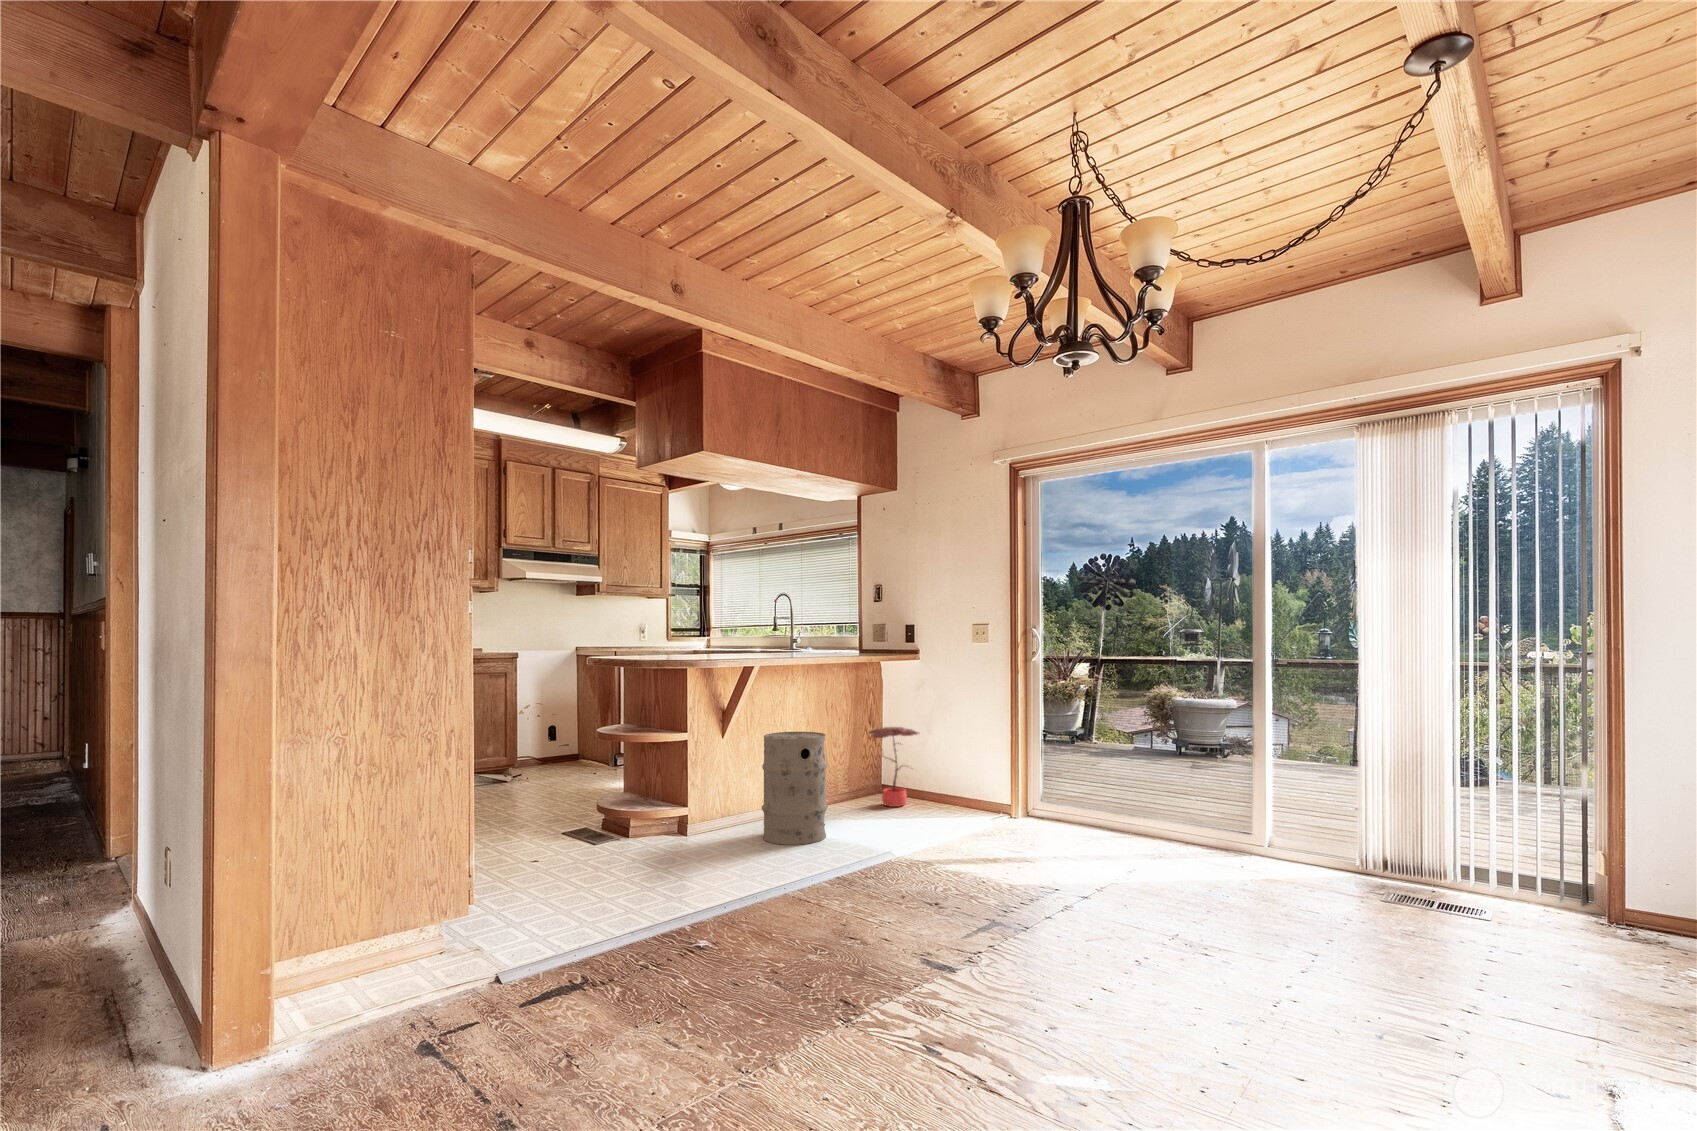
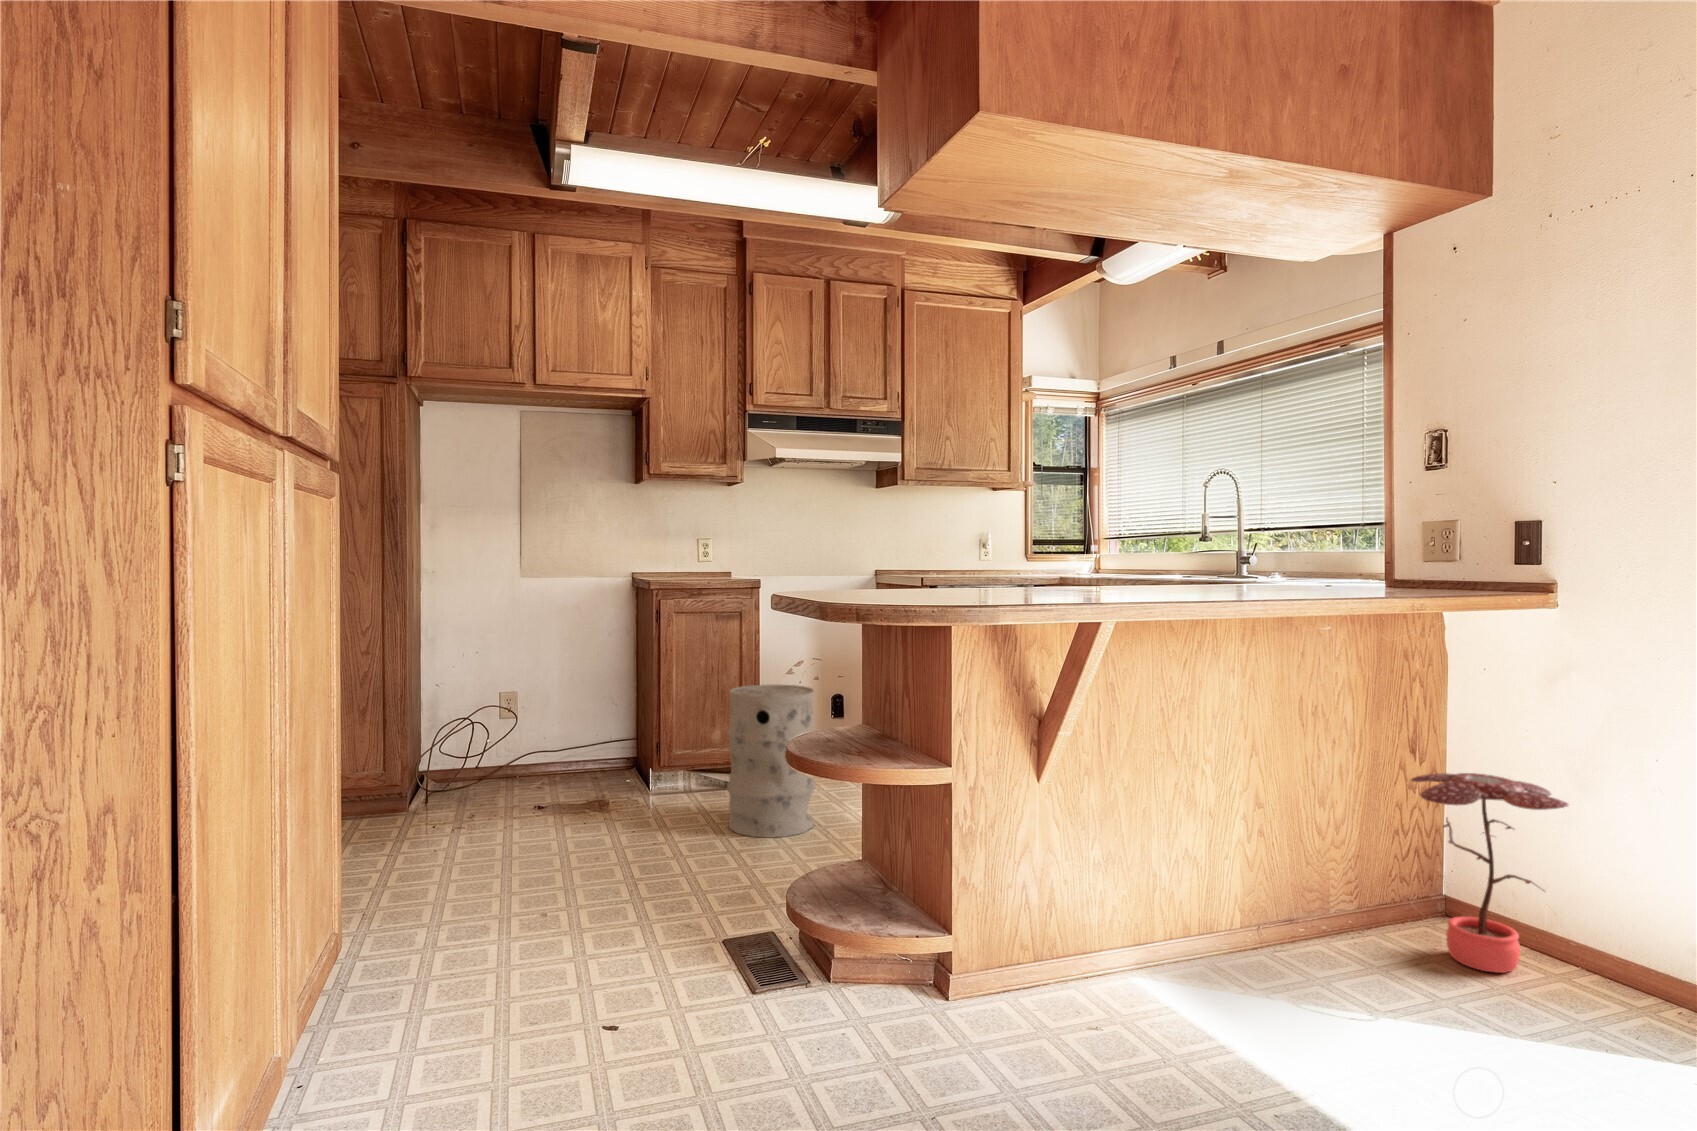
trash can: present [762,732,828,845] -> present [727,685,816,838]

